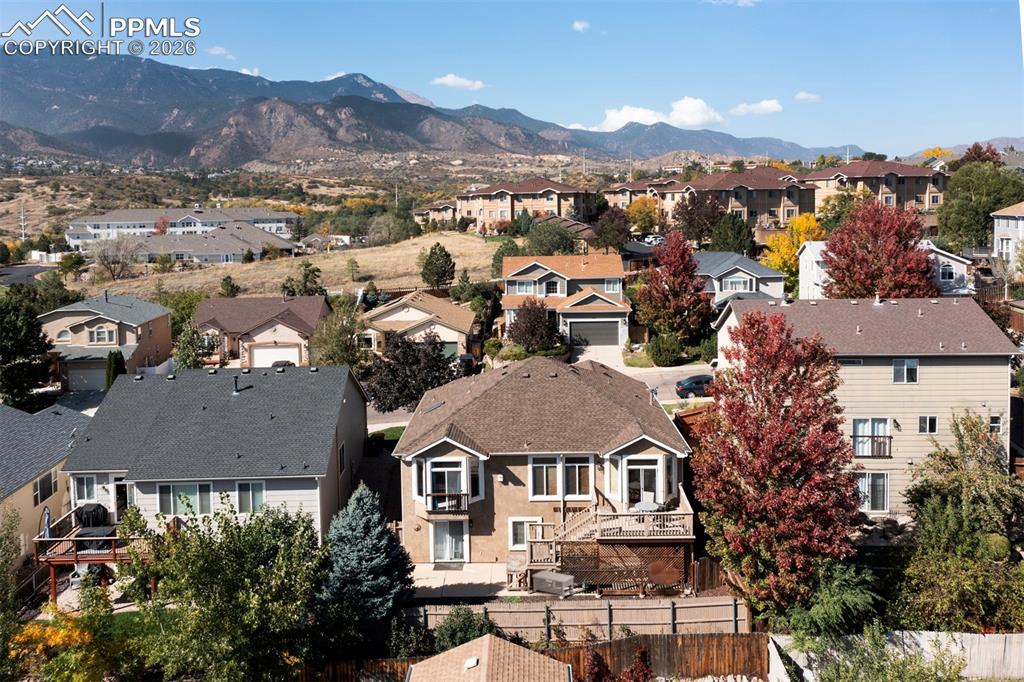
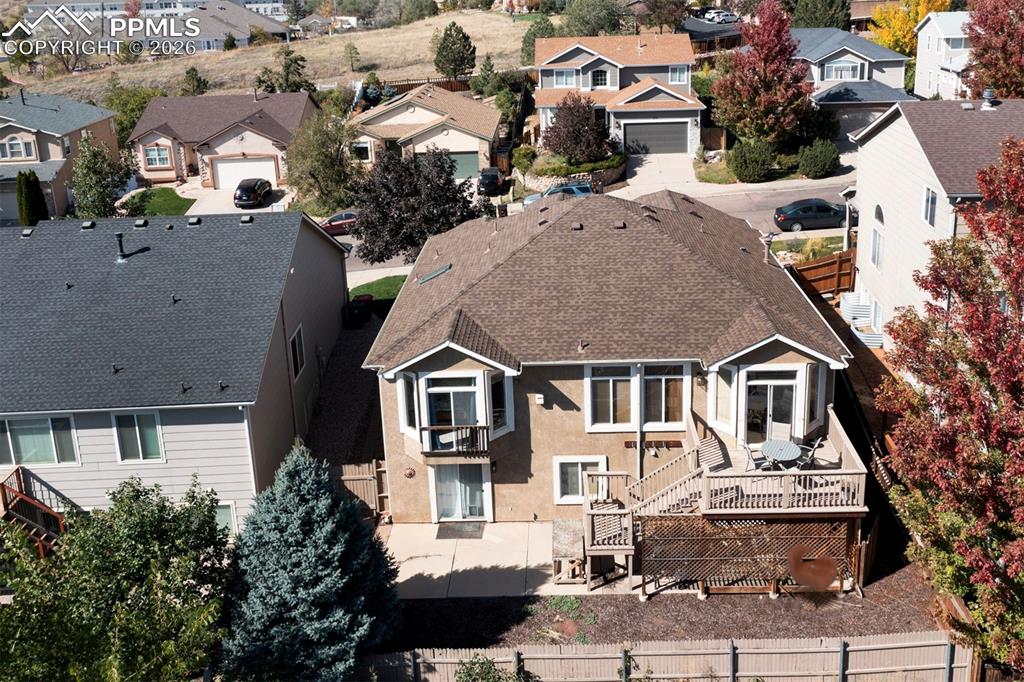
storage bench: present [532,571,574,596] -> none [593,552,662,606]

